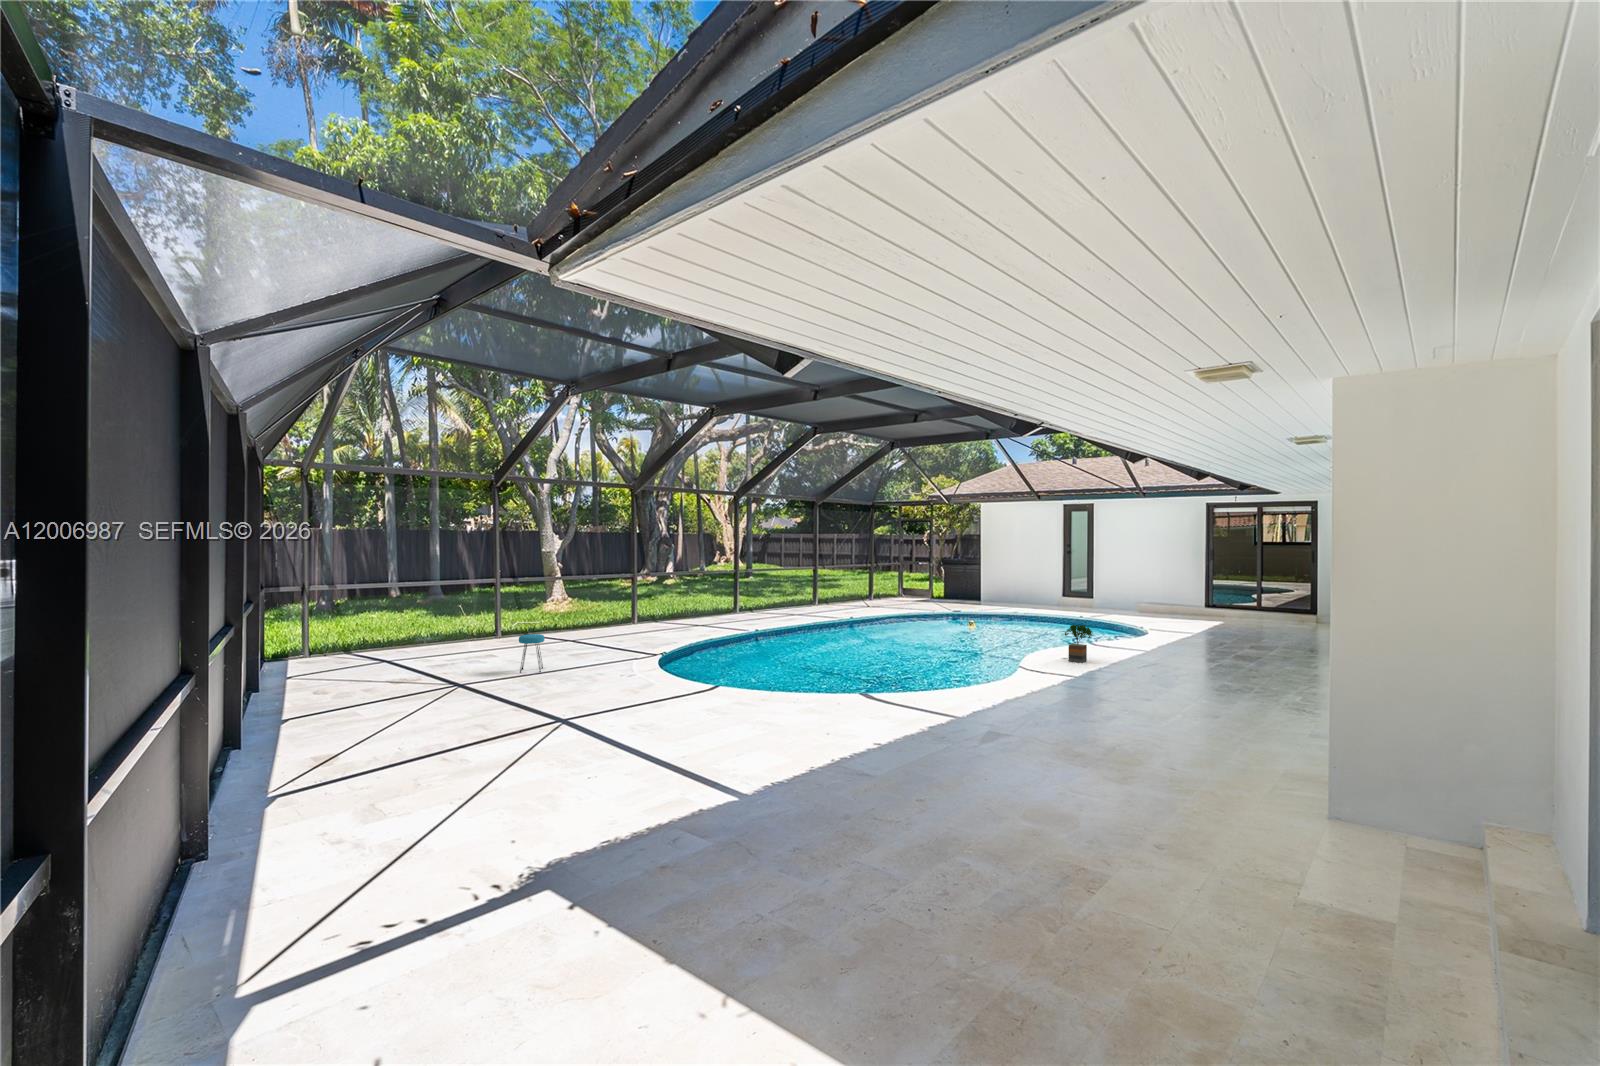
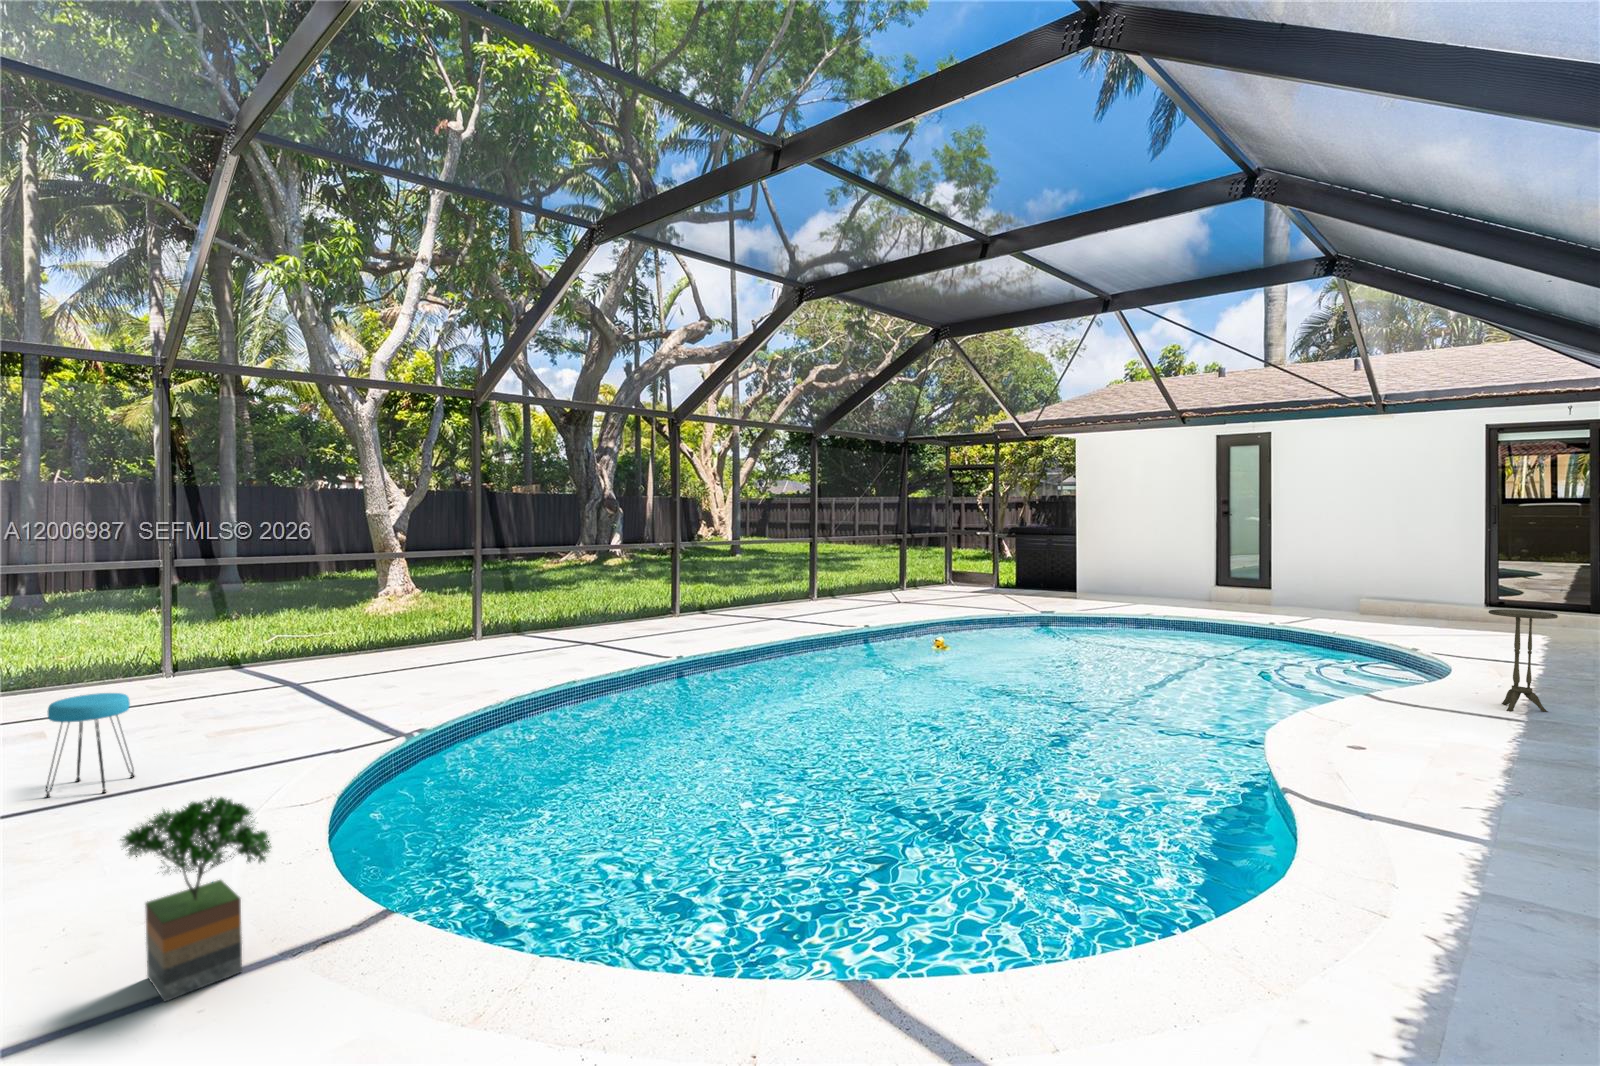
side table: none [1127,605,1153,652] -> present [1489,610,1558,712]
potted tree: present [1065,625,1093,663] -> present [120,797,271,1001]

